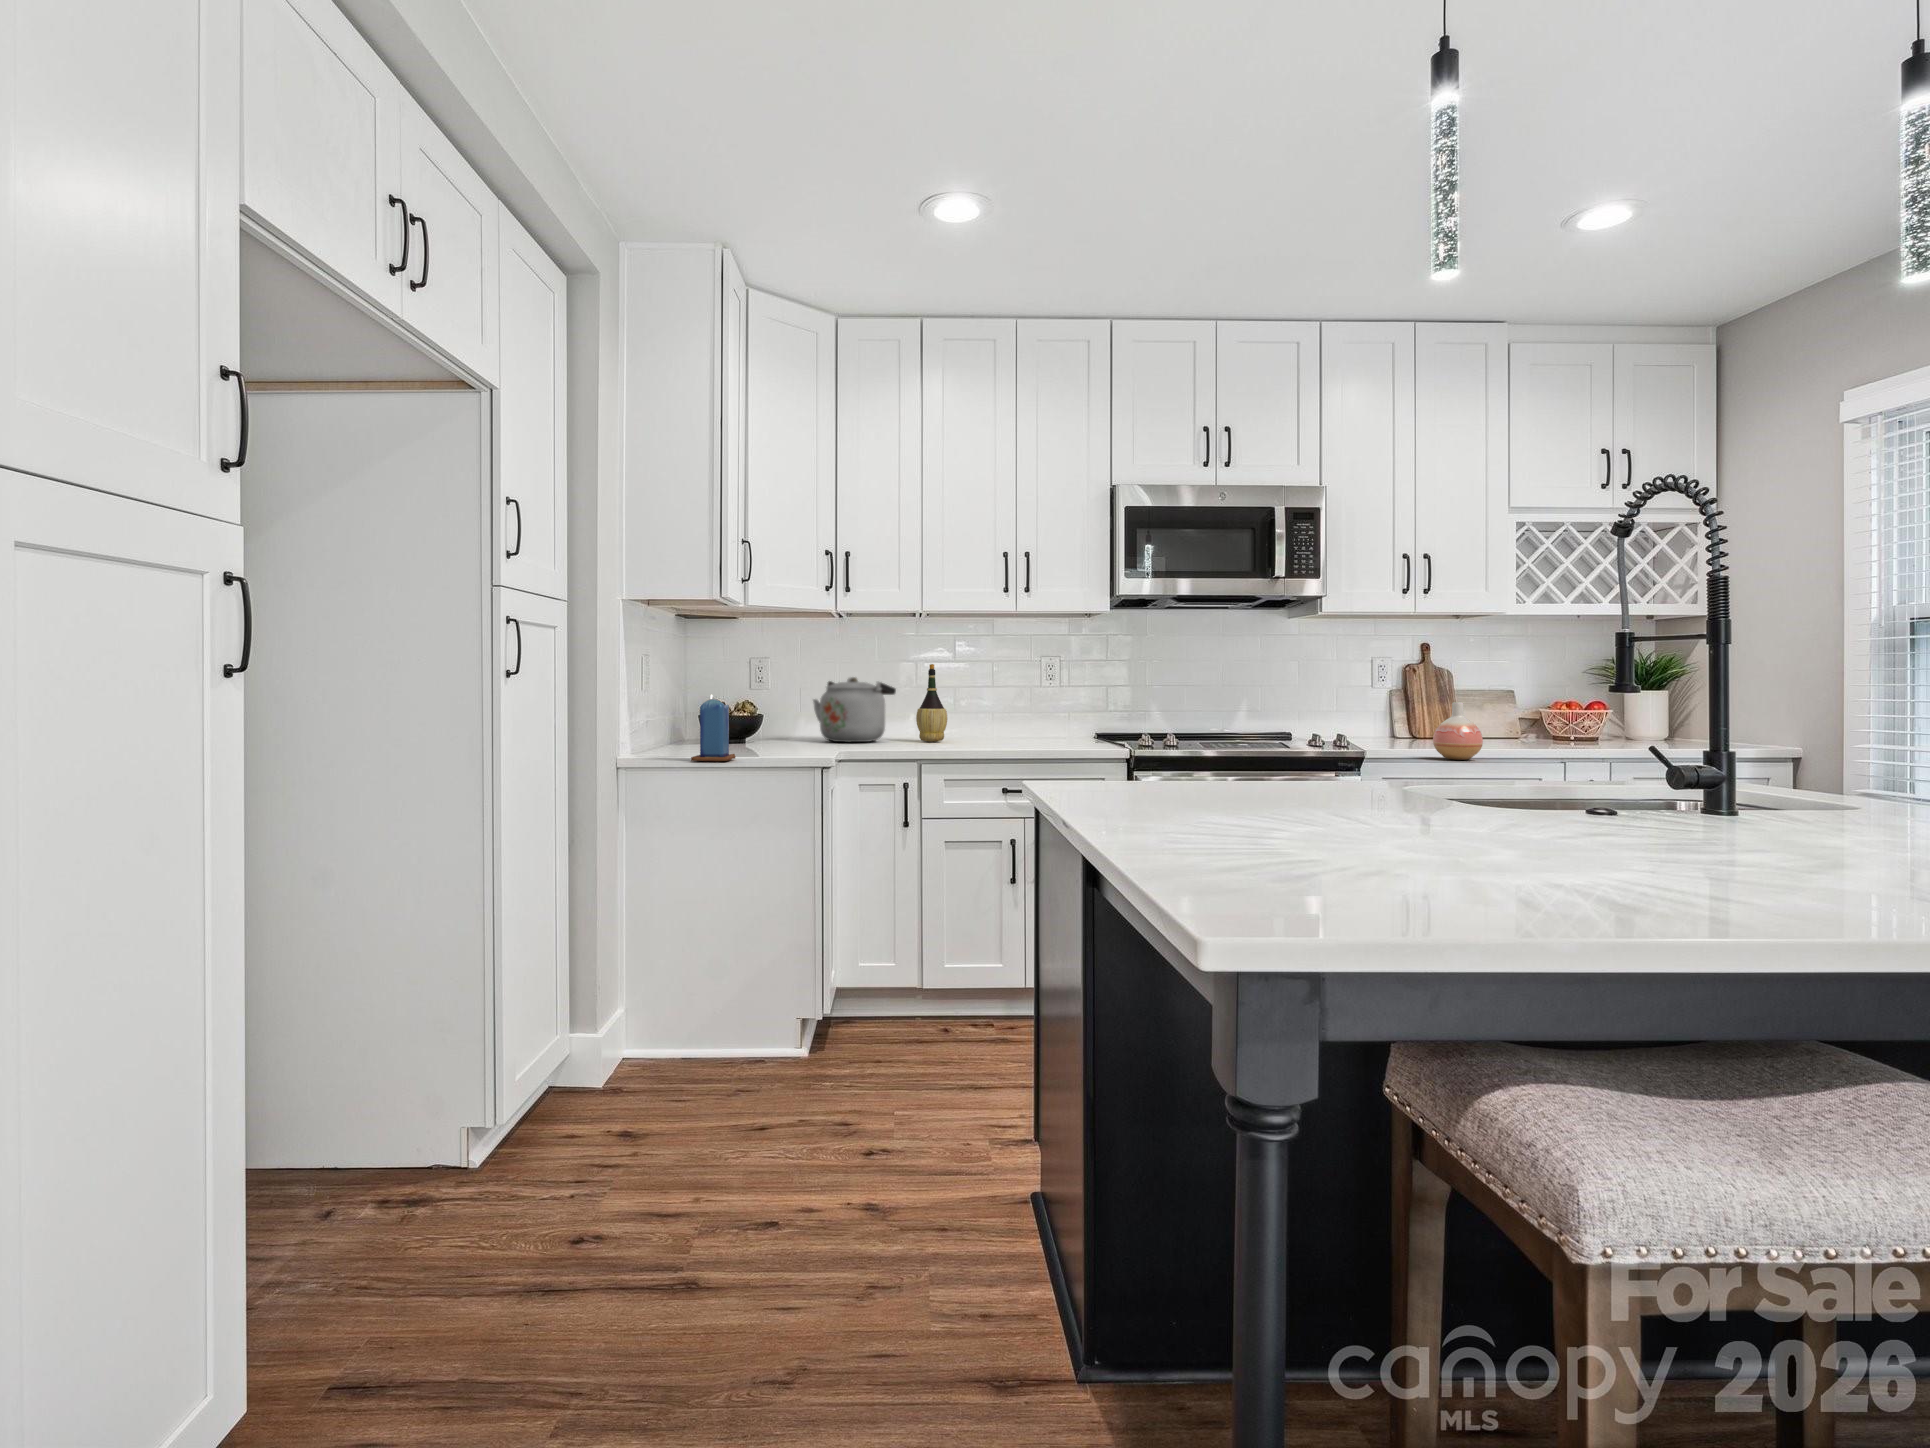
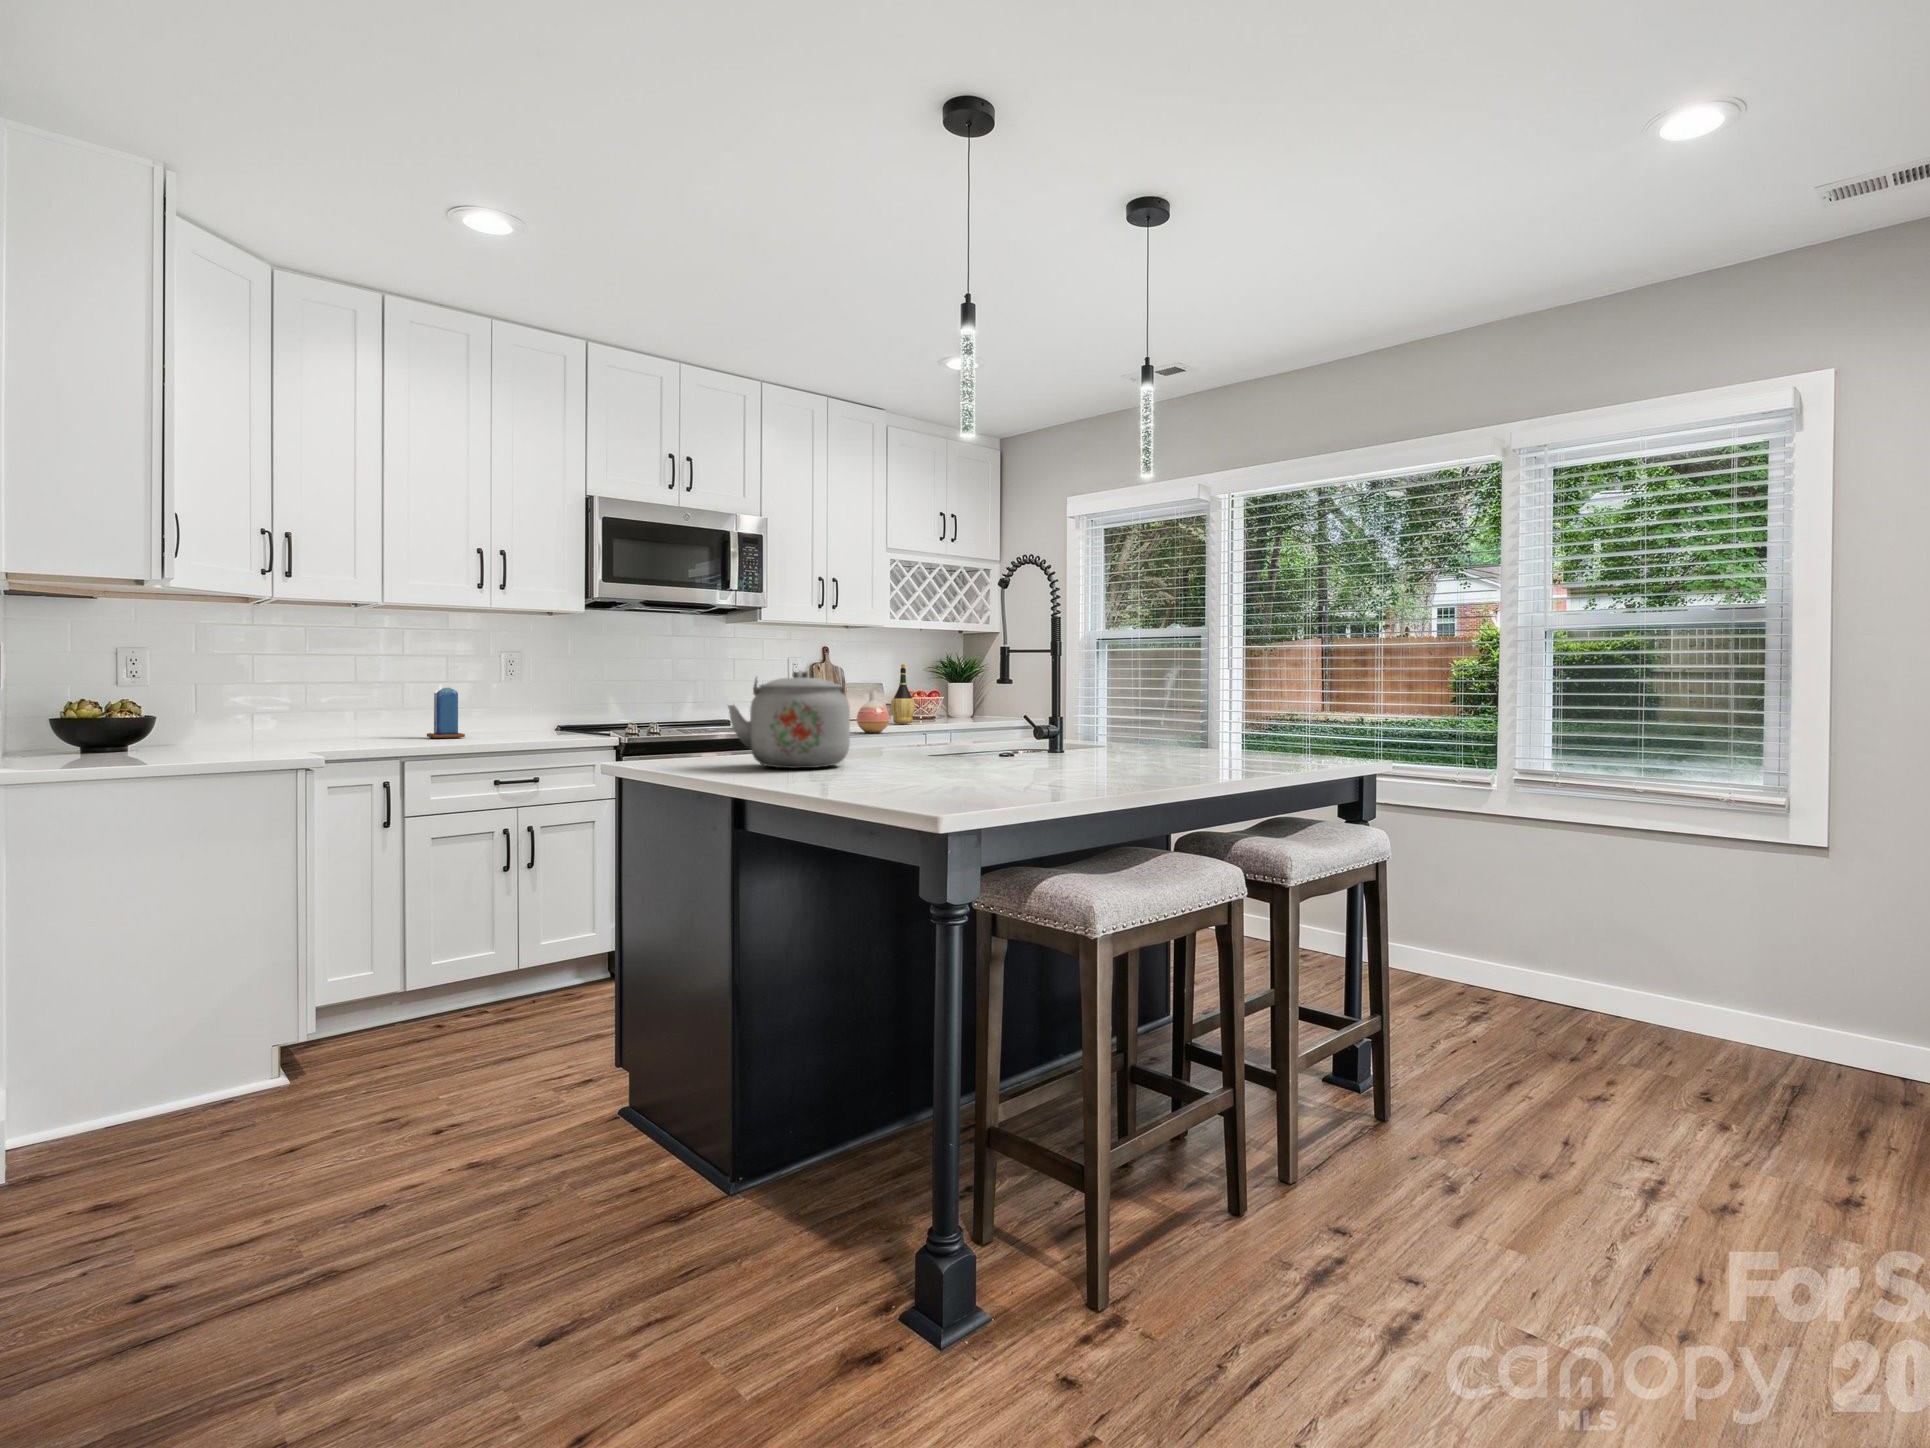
wine bottle: present [916,664,947,742] -> present [891,664,915,724]
kettle: present [813,677,896,742] -> present [728,671,850,768]
candle: present [691,694,735,762] -> present [427,684,465,738]

